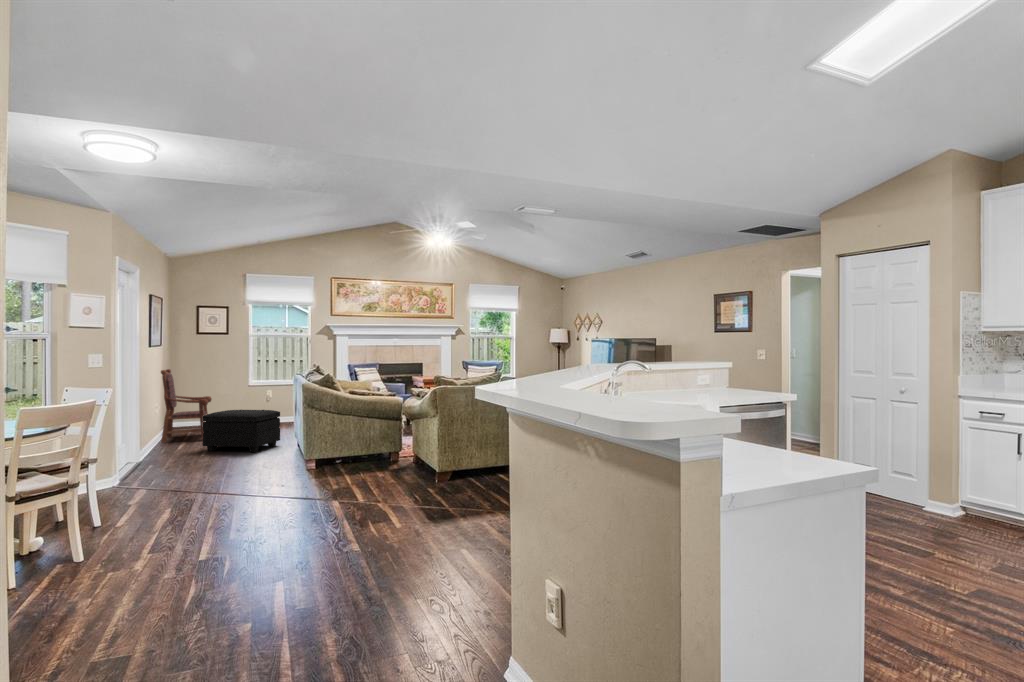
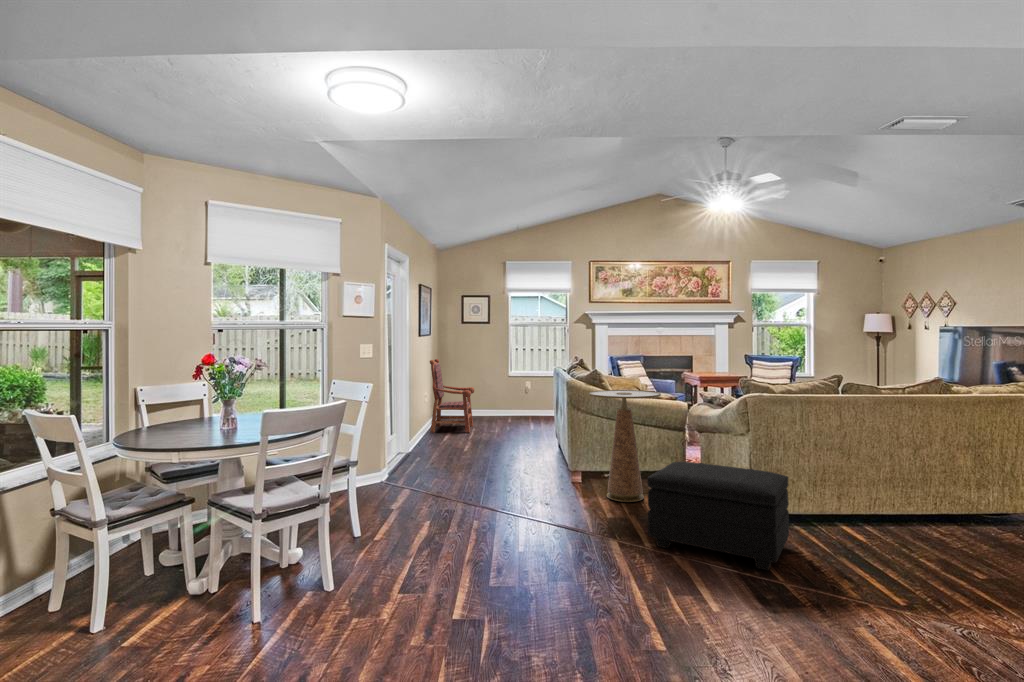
side table: none [321,390,379,477] -> present [589,390,661,502]
footstool: present [203,410,280,452] -> present [648,462,789,570]

